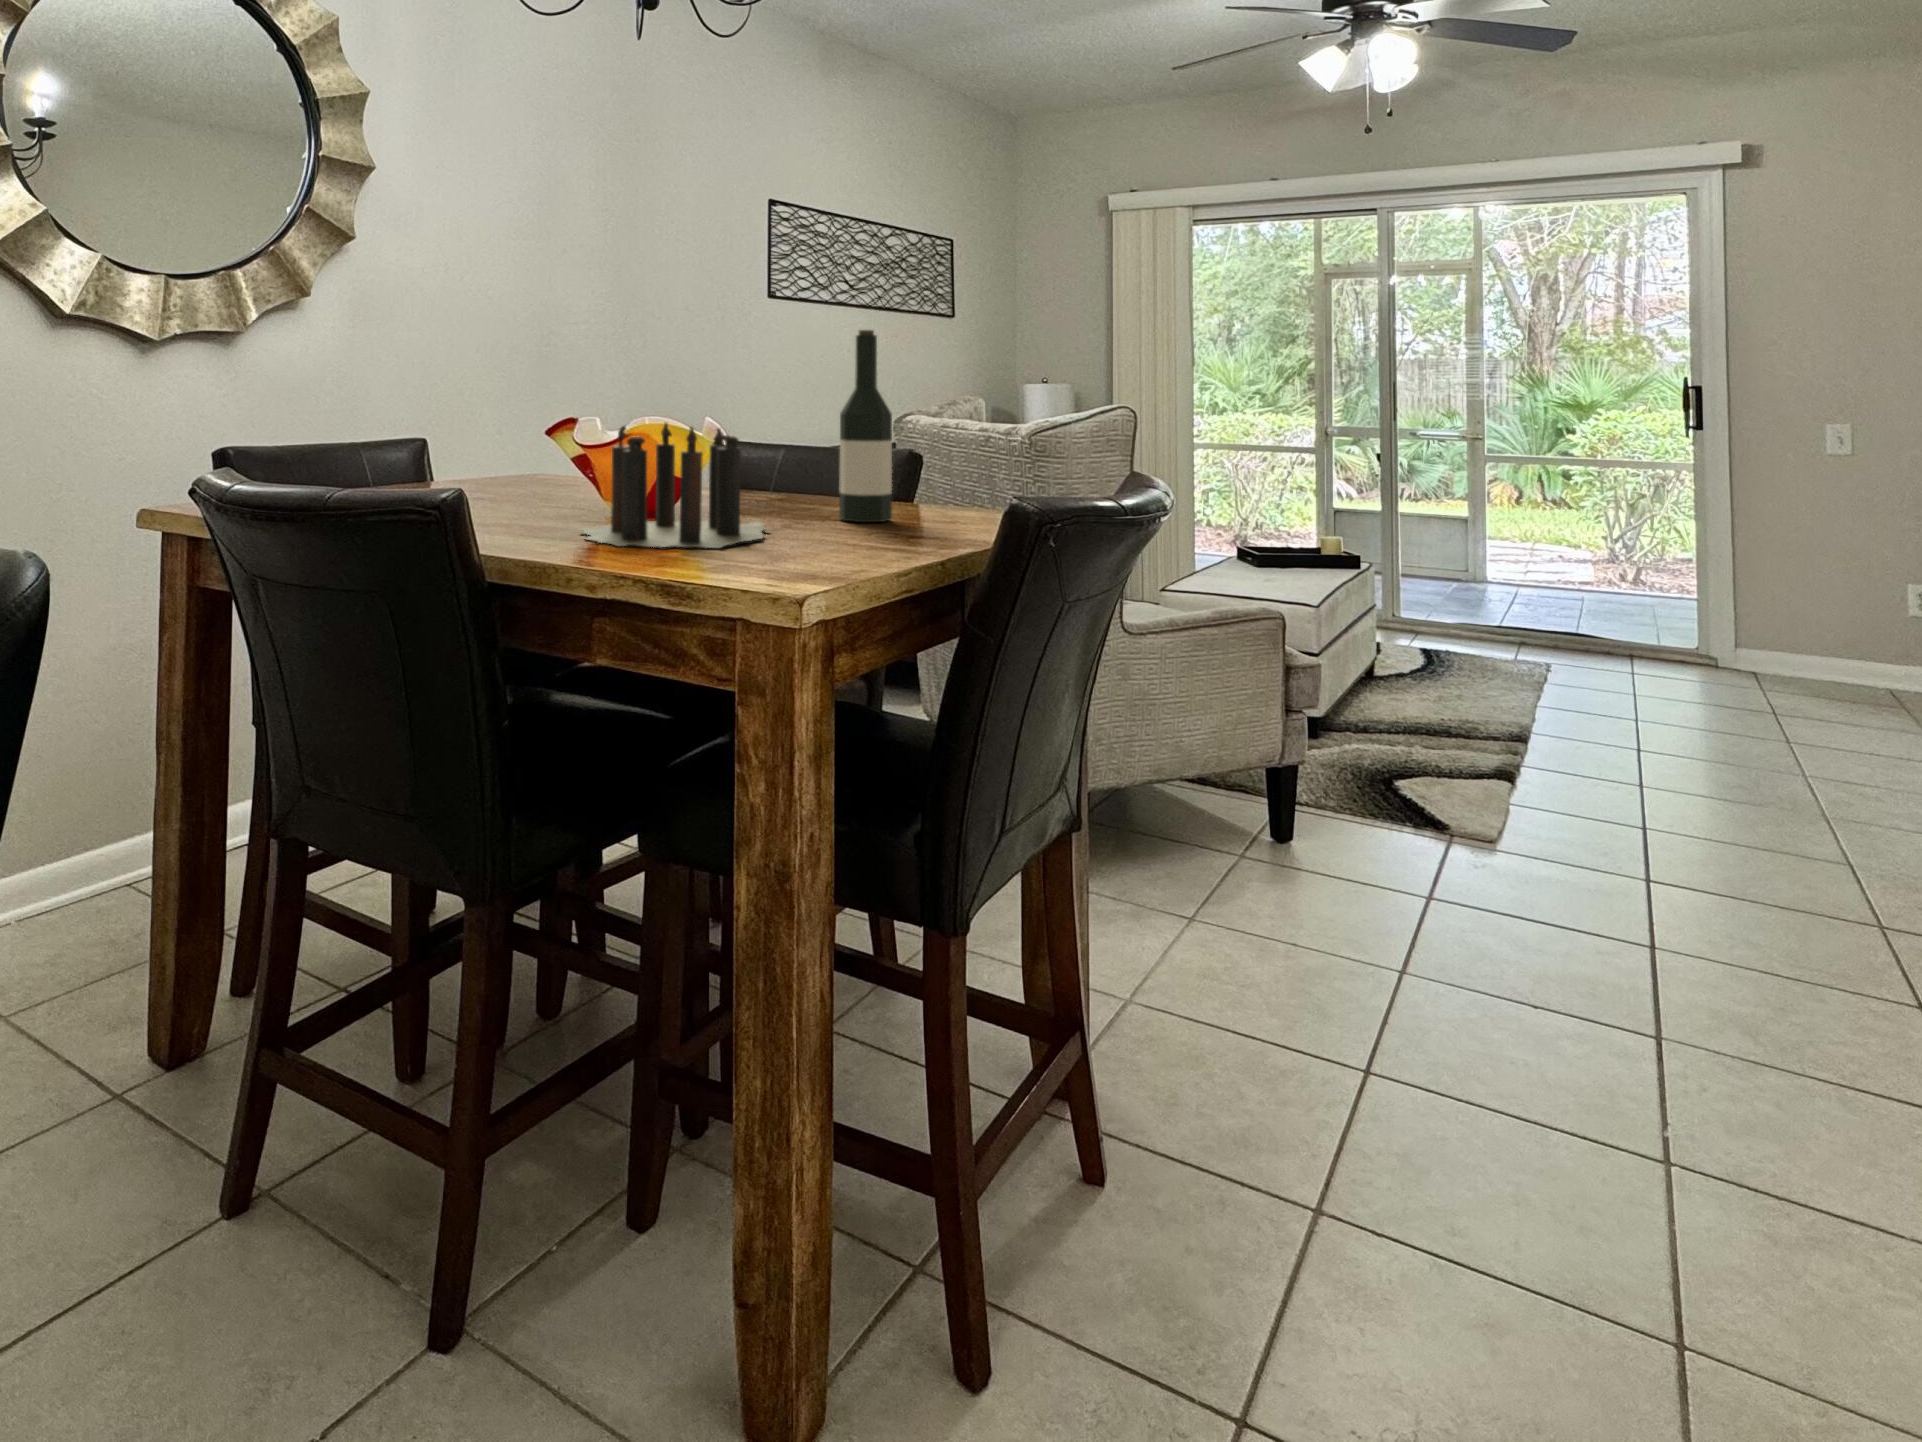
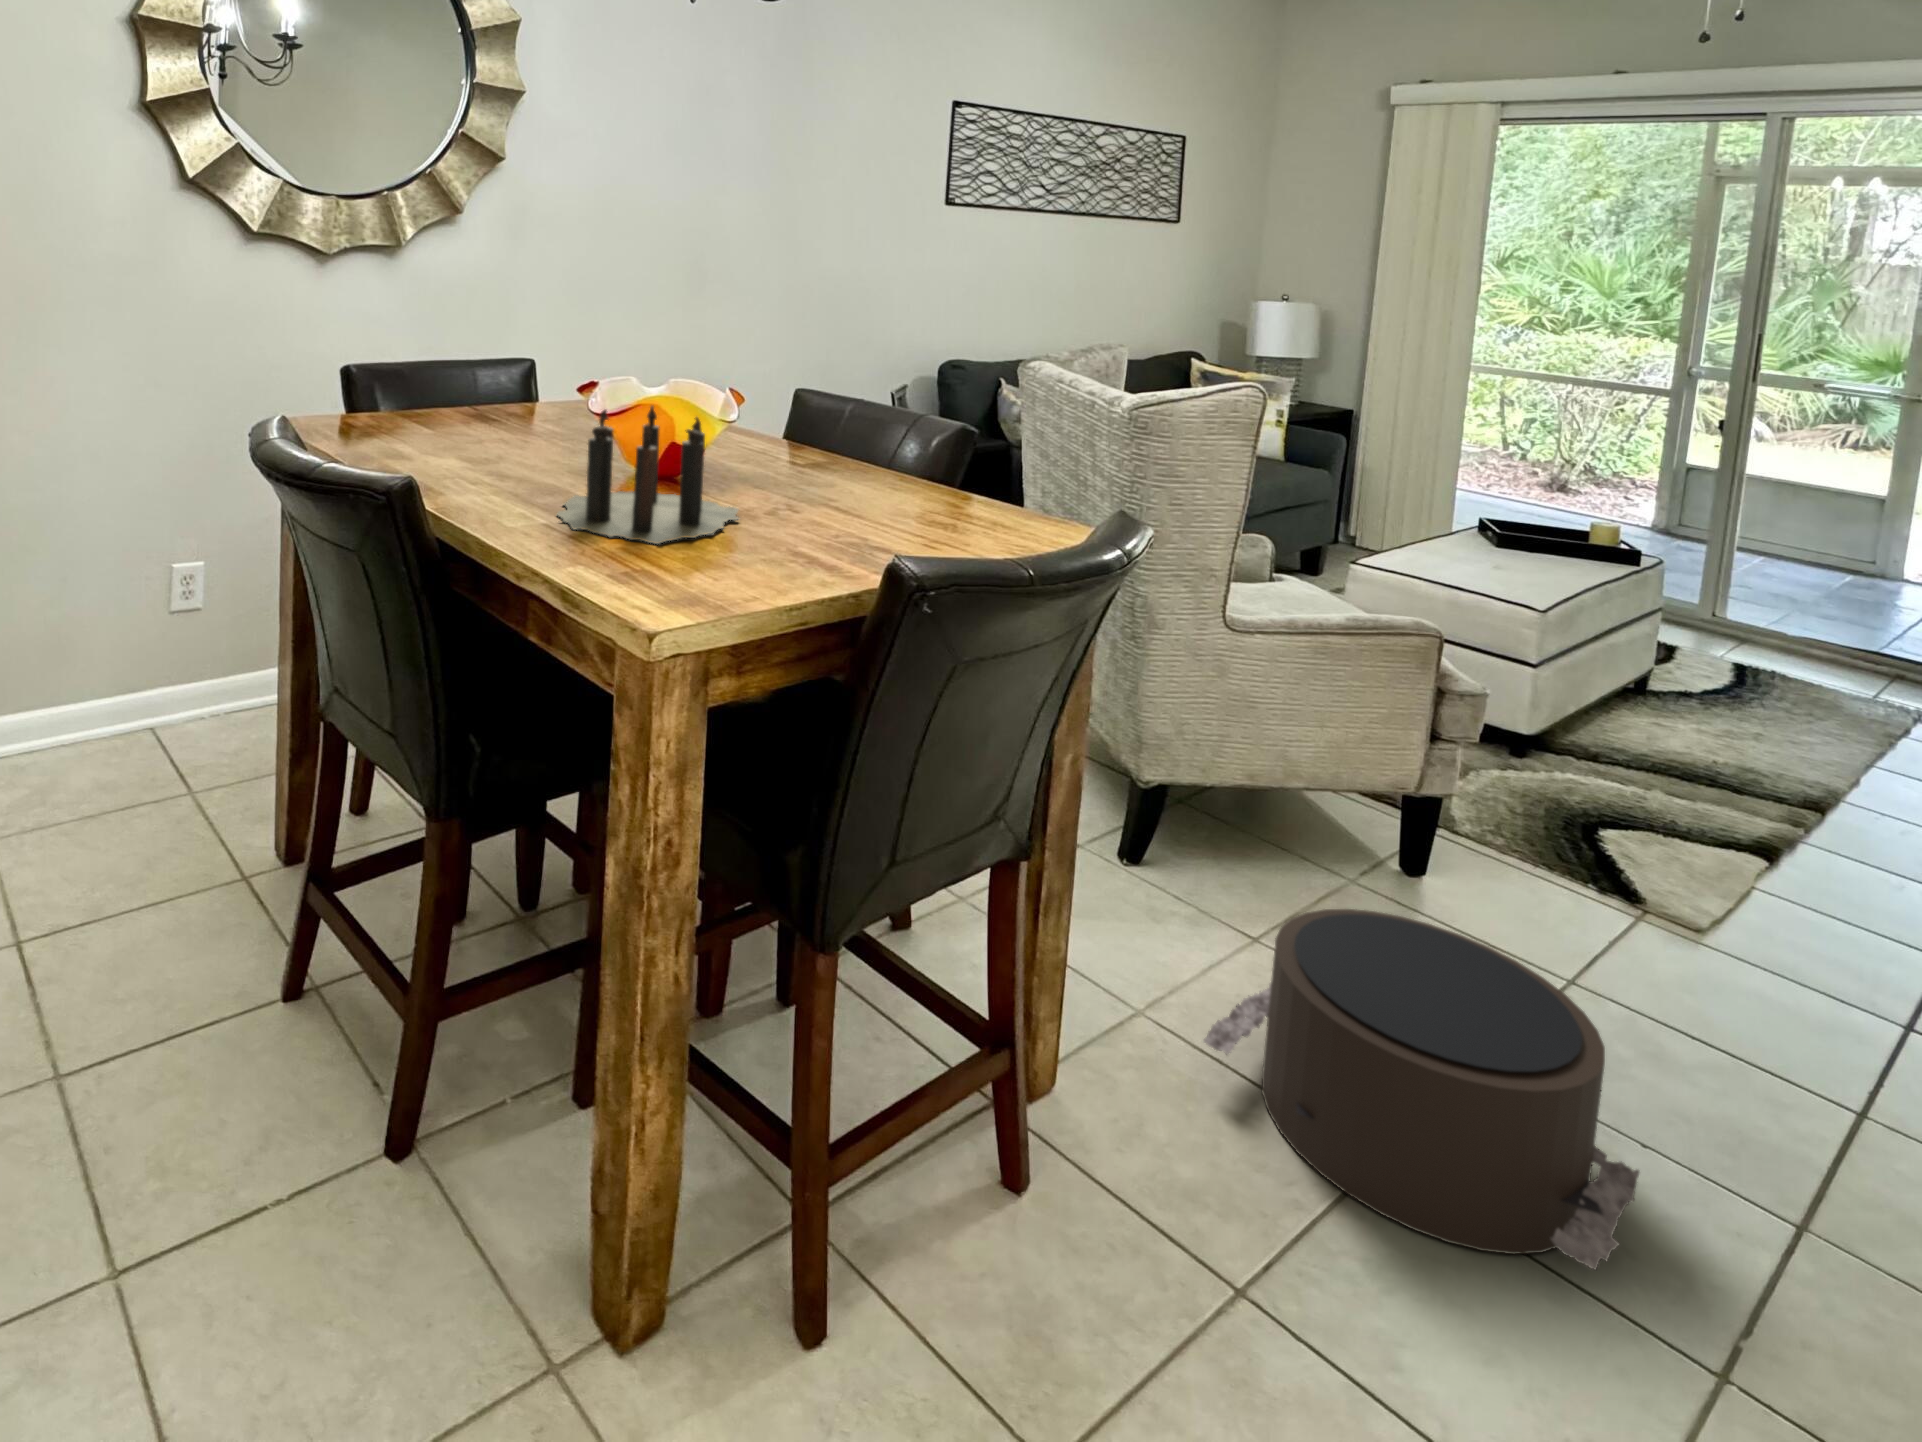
wine bottle: present [839,330,892,522] -> none [834,320,891,516]
pouf: none [1208,851,1576,1122] -> present [1203,909,1639,1270]

